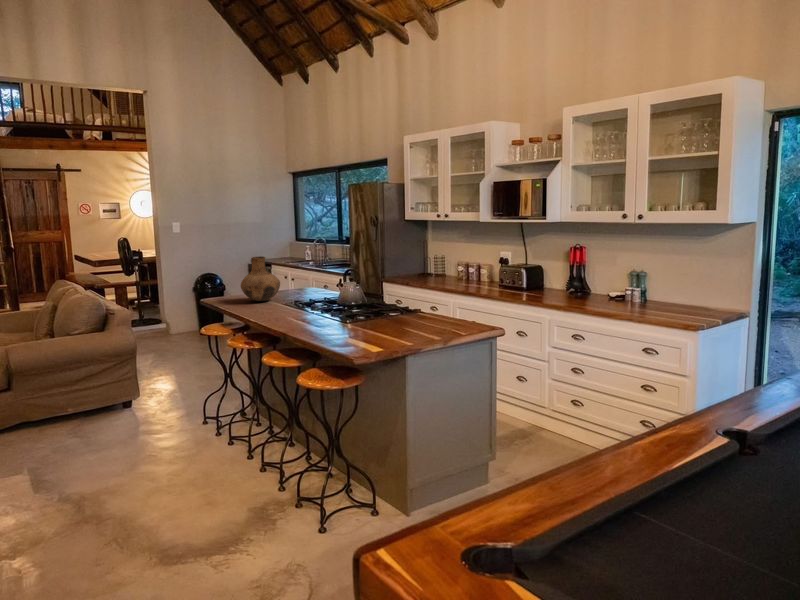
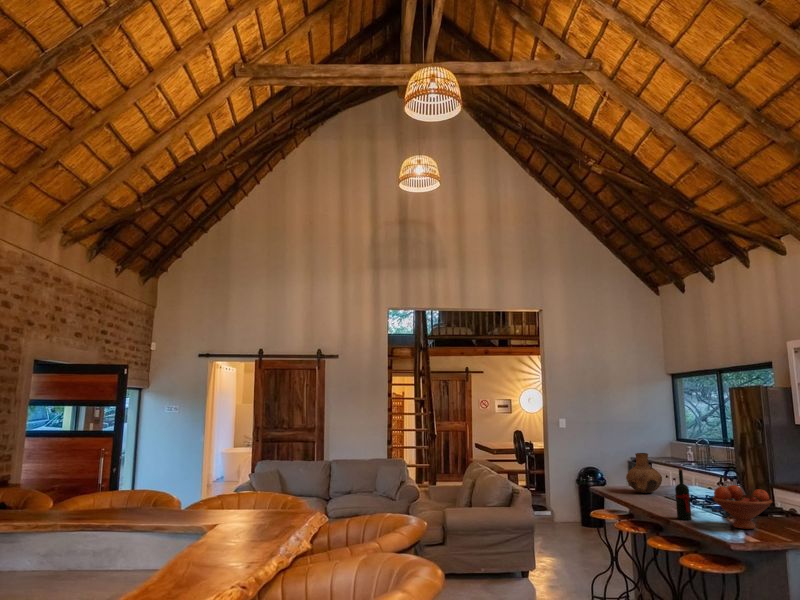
wine bottle: none [294,273,311,332] -> present [675,468,691,520]
fruit bowl: none [335,288,396,336] -> present [713,485,772,529]

